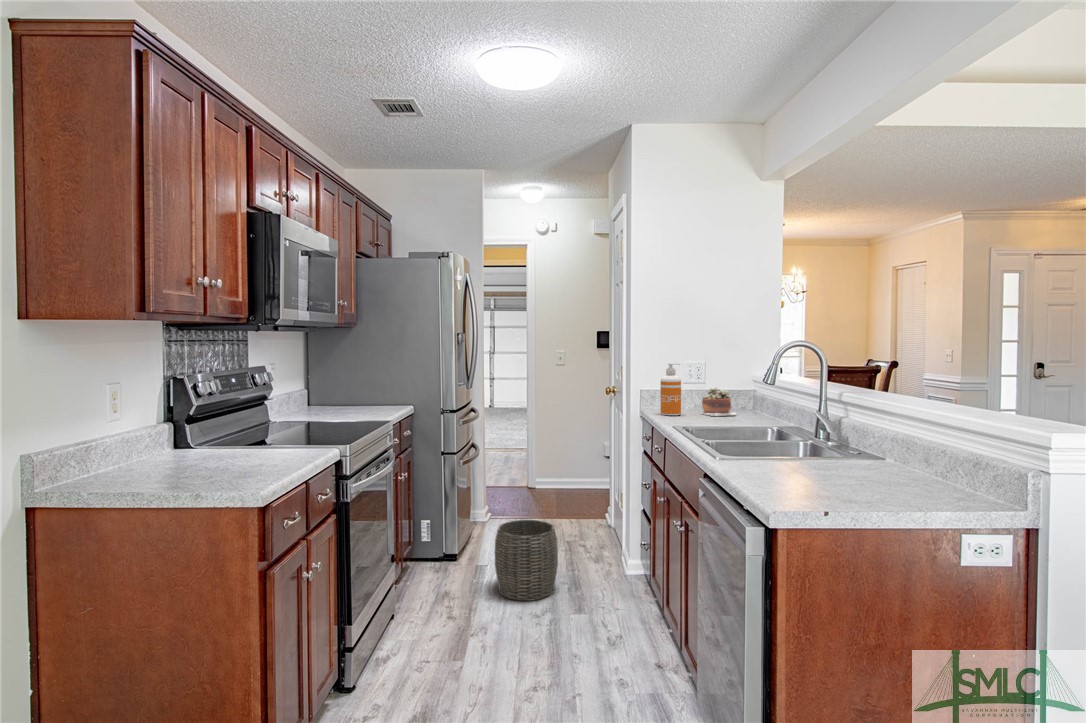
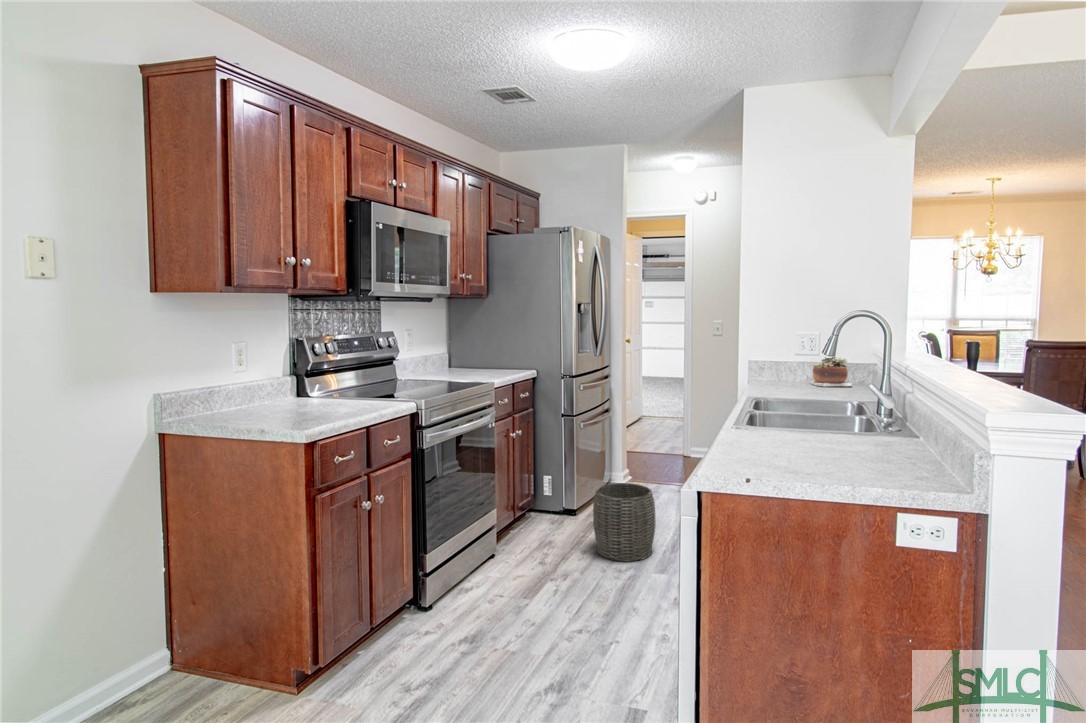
soap dispenser: present [661,363,681,415] -> none [761,328,785,384]

